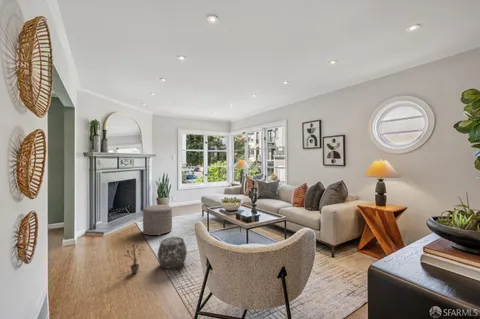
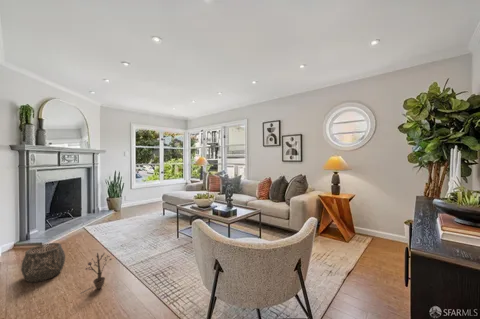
ottoman: present [143,205,172,235] -> none [96,205,133,240]
woven basket: present [158,237,187,269] -> present [21,243,65,282]

